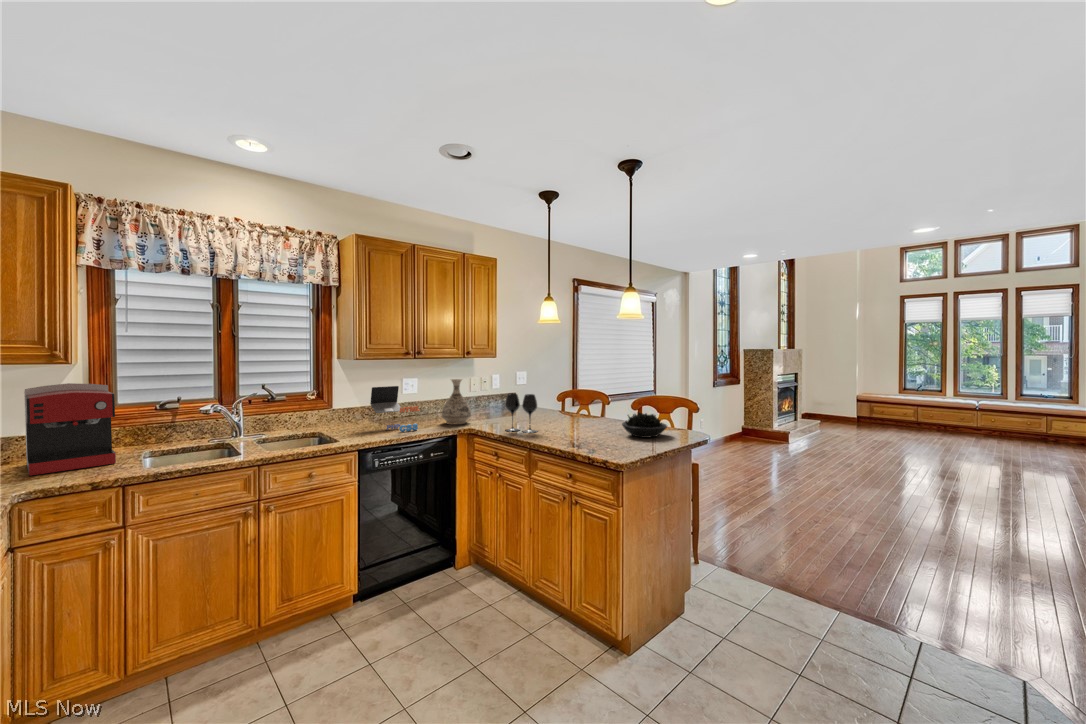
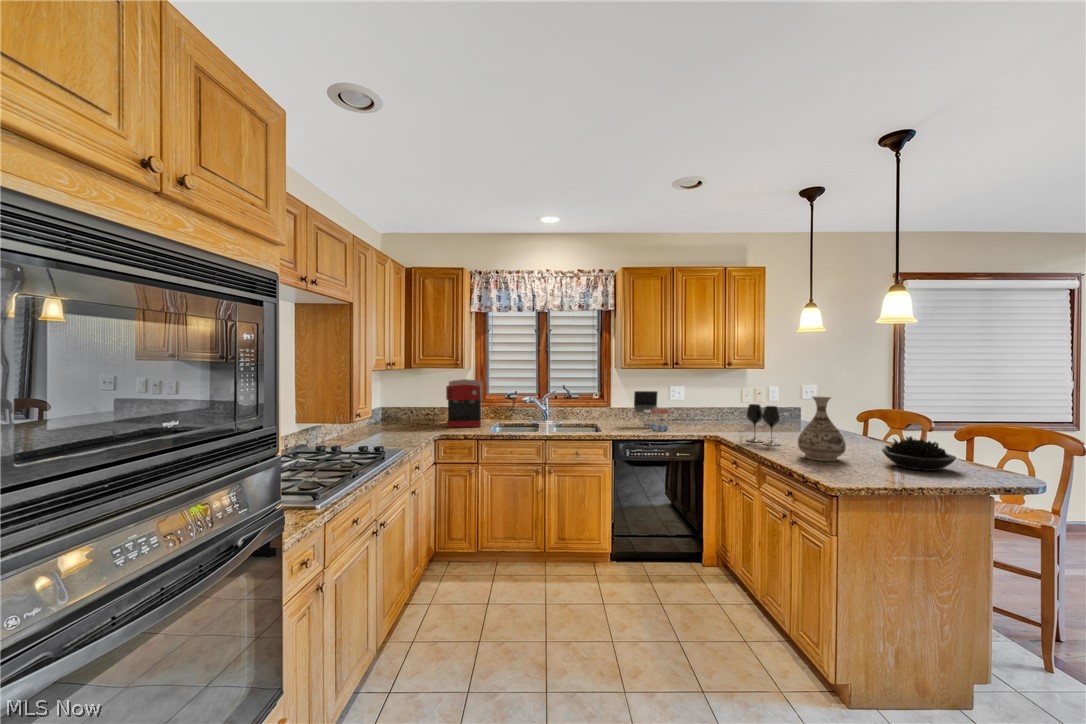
vase: present [442,379,471,424] -> present [798,396,846,461]

